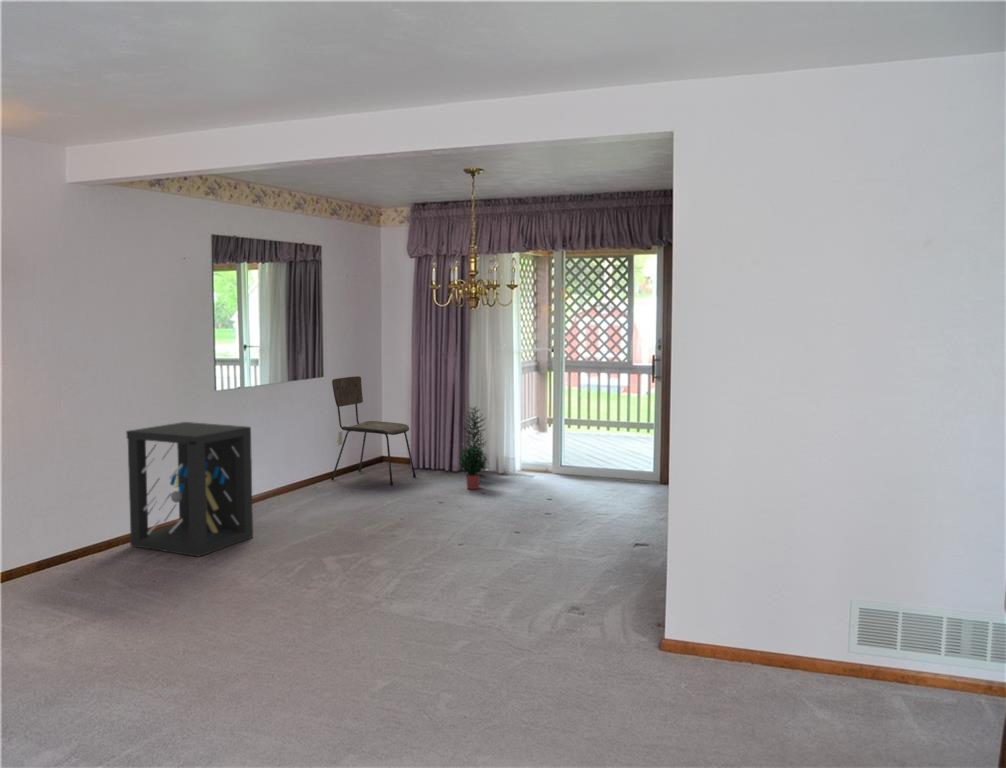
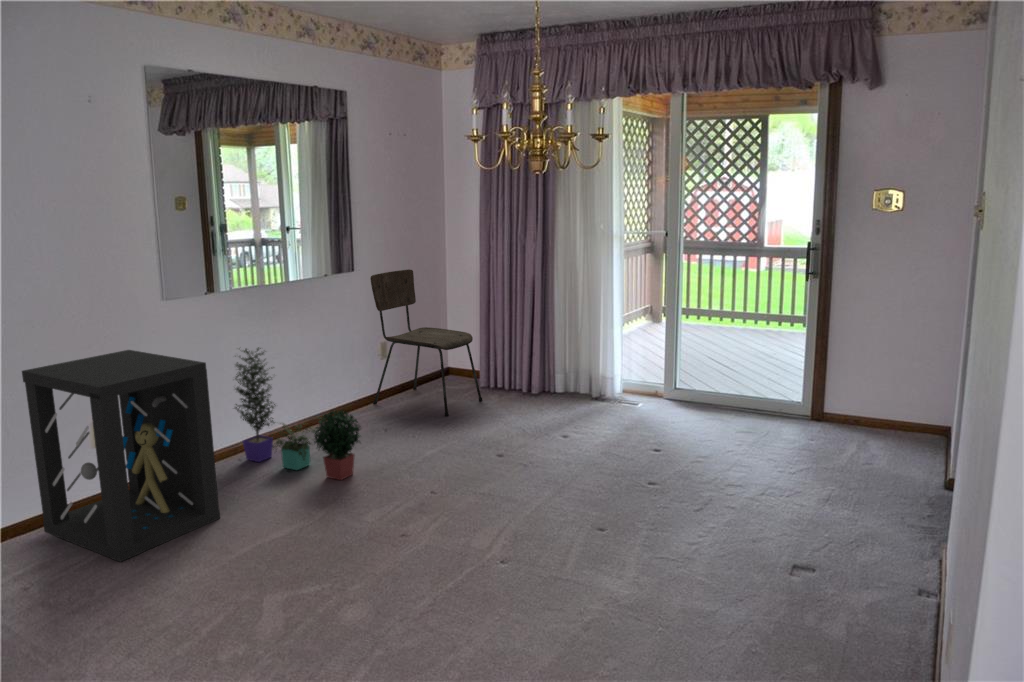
potted plant: present [459,407,487,489] -> present [235,347,360,480]

